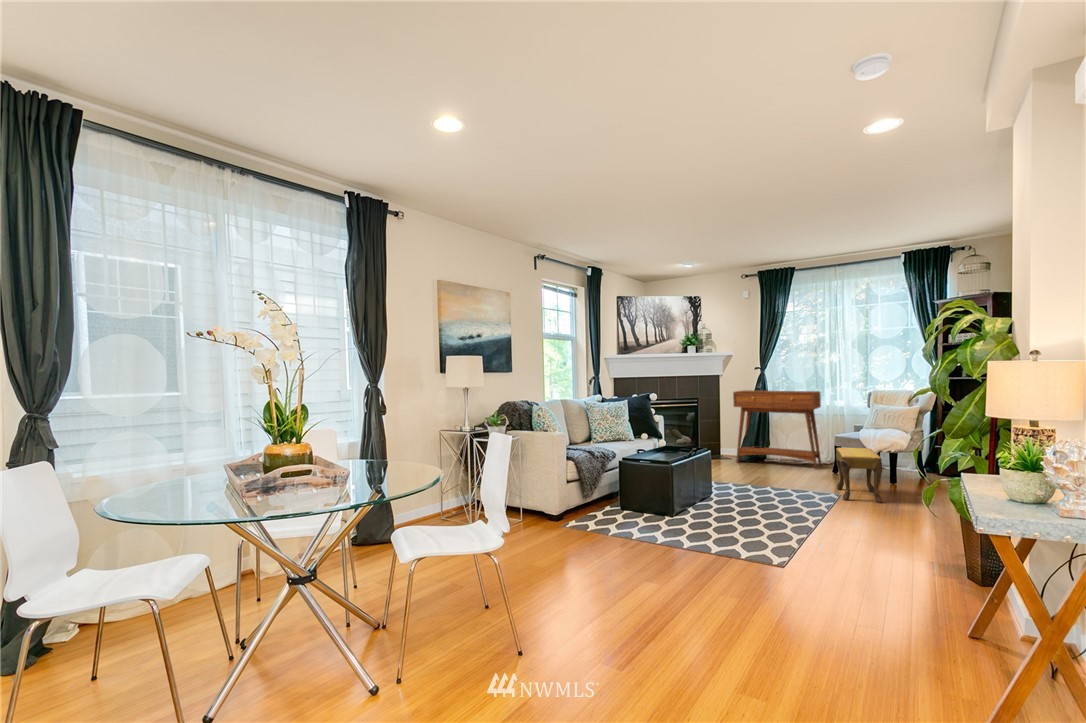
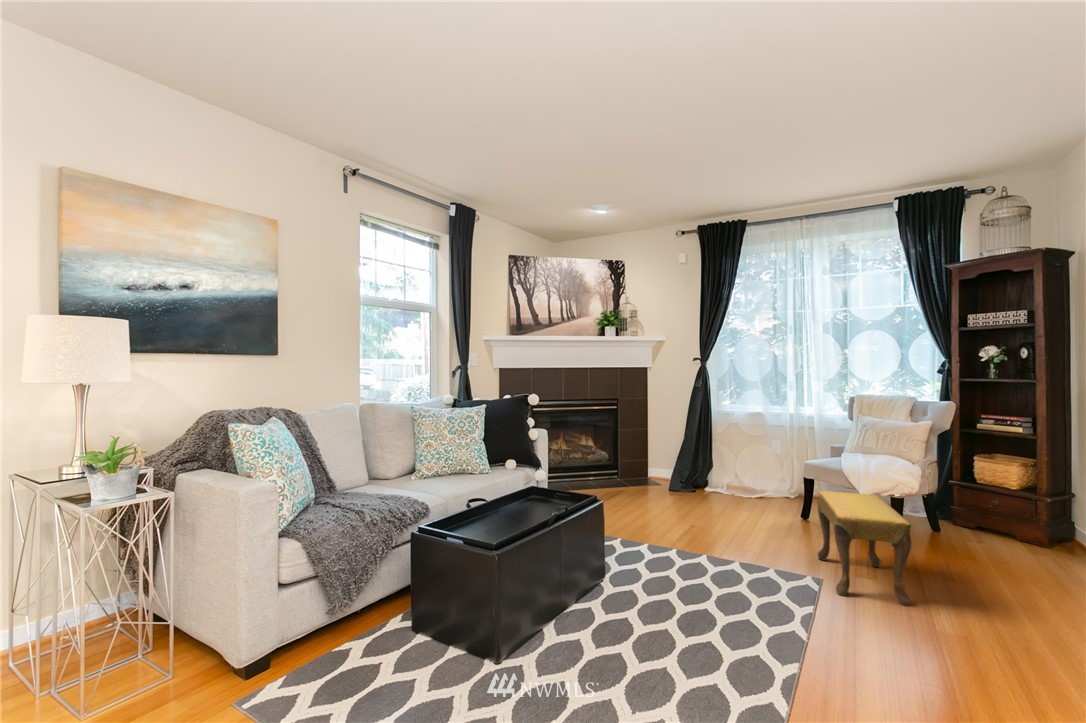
console table: present [733,390,821,470] -> none [663,390,782,507]

